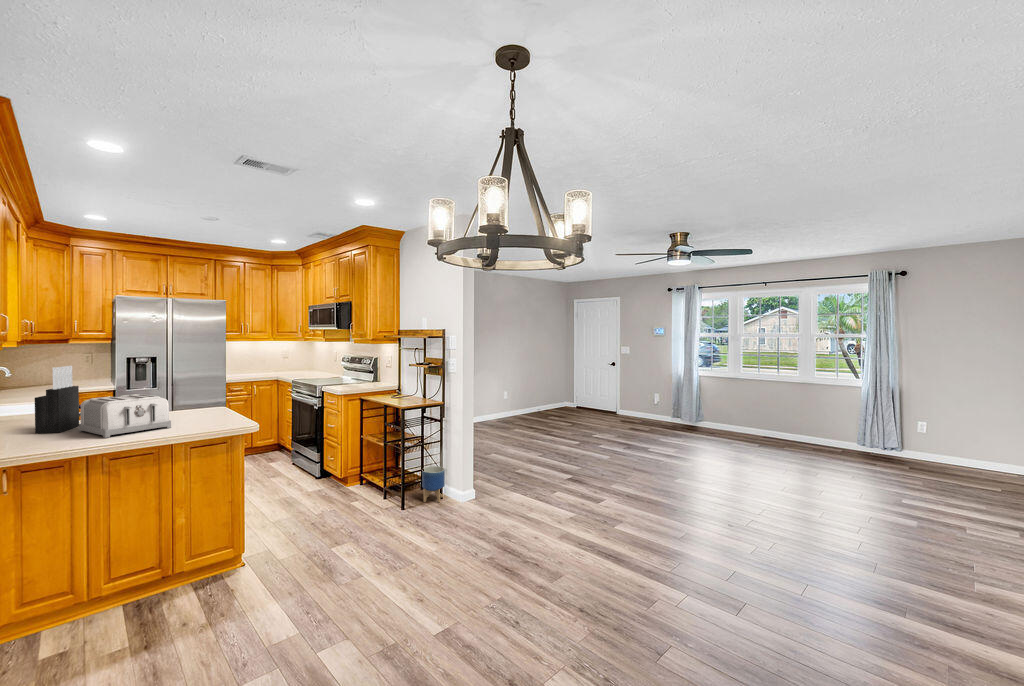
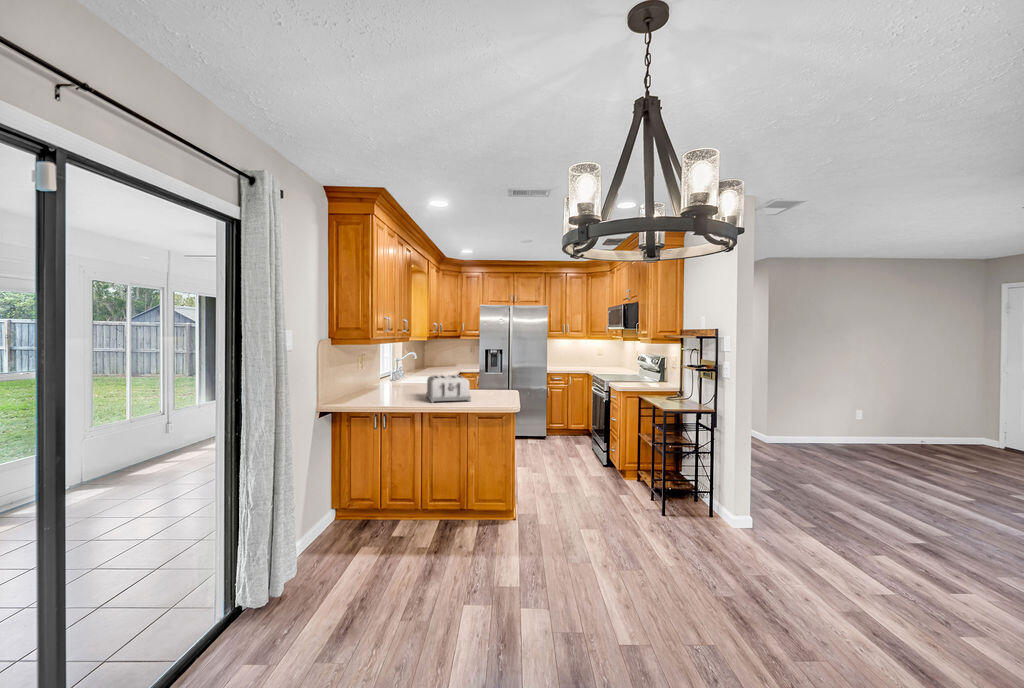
knife block: present [35,366,79,434] -> none [408,353,431,396]
planter: present [422,466,445,502] -> none [689,478,716,519]

